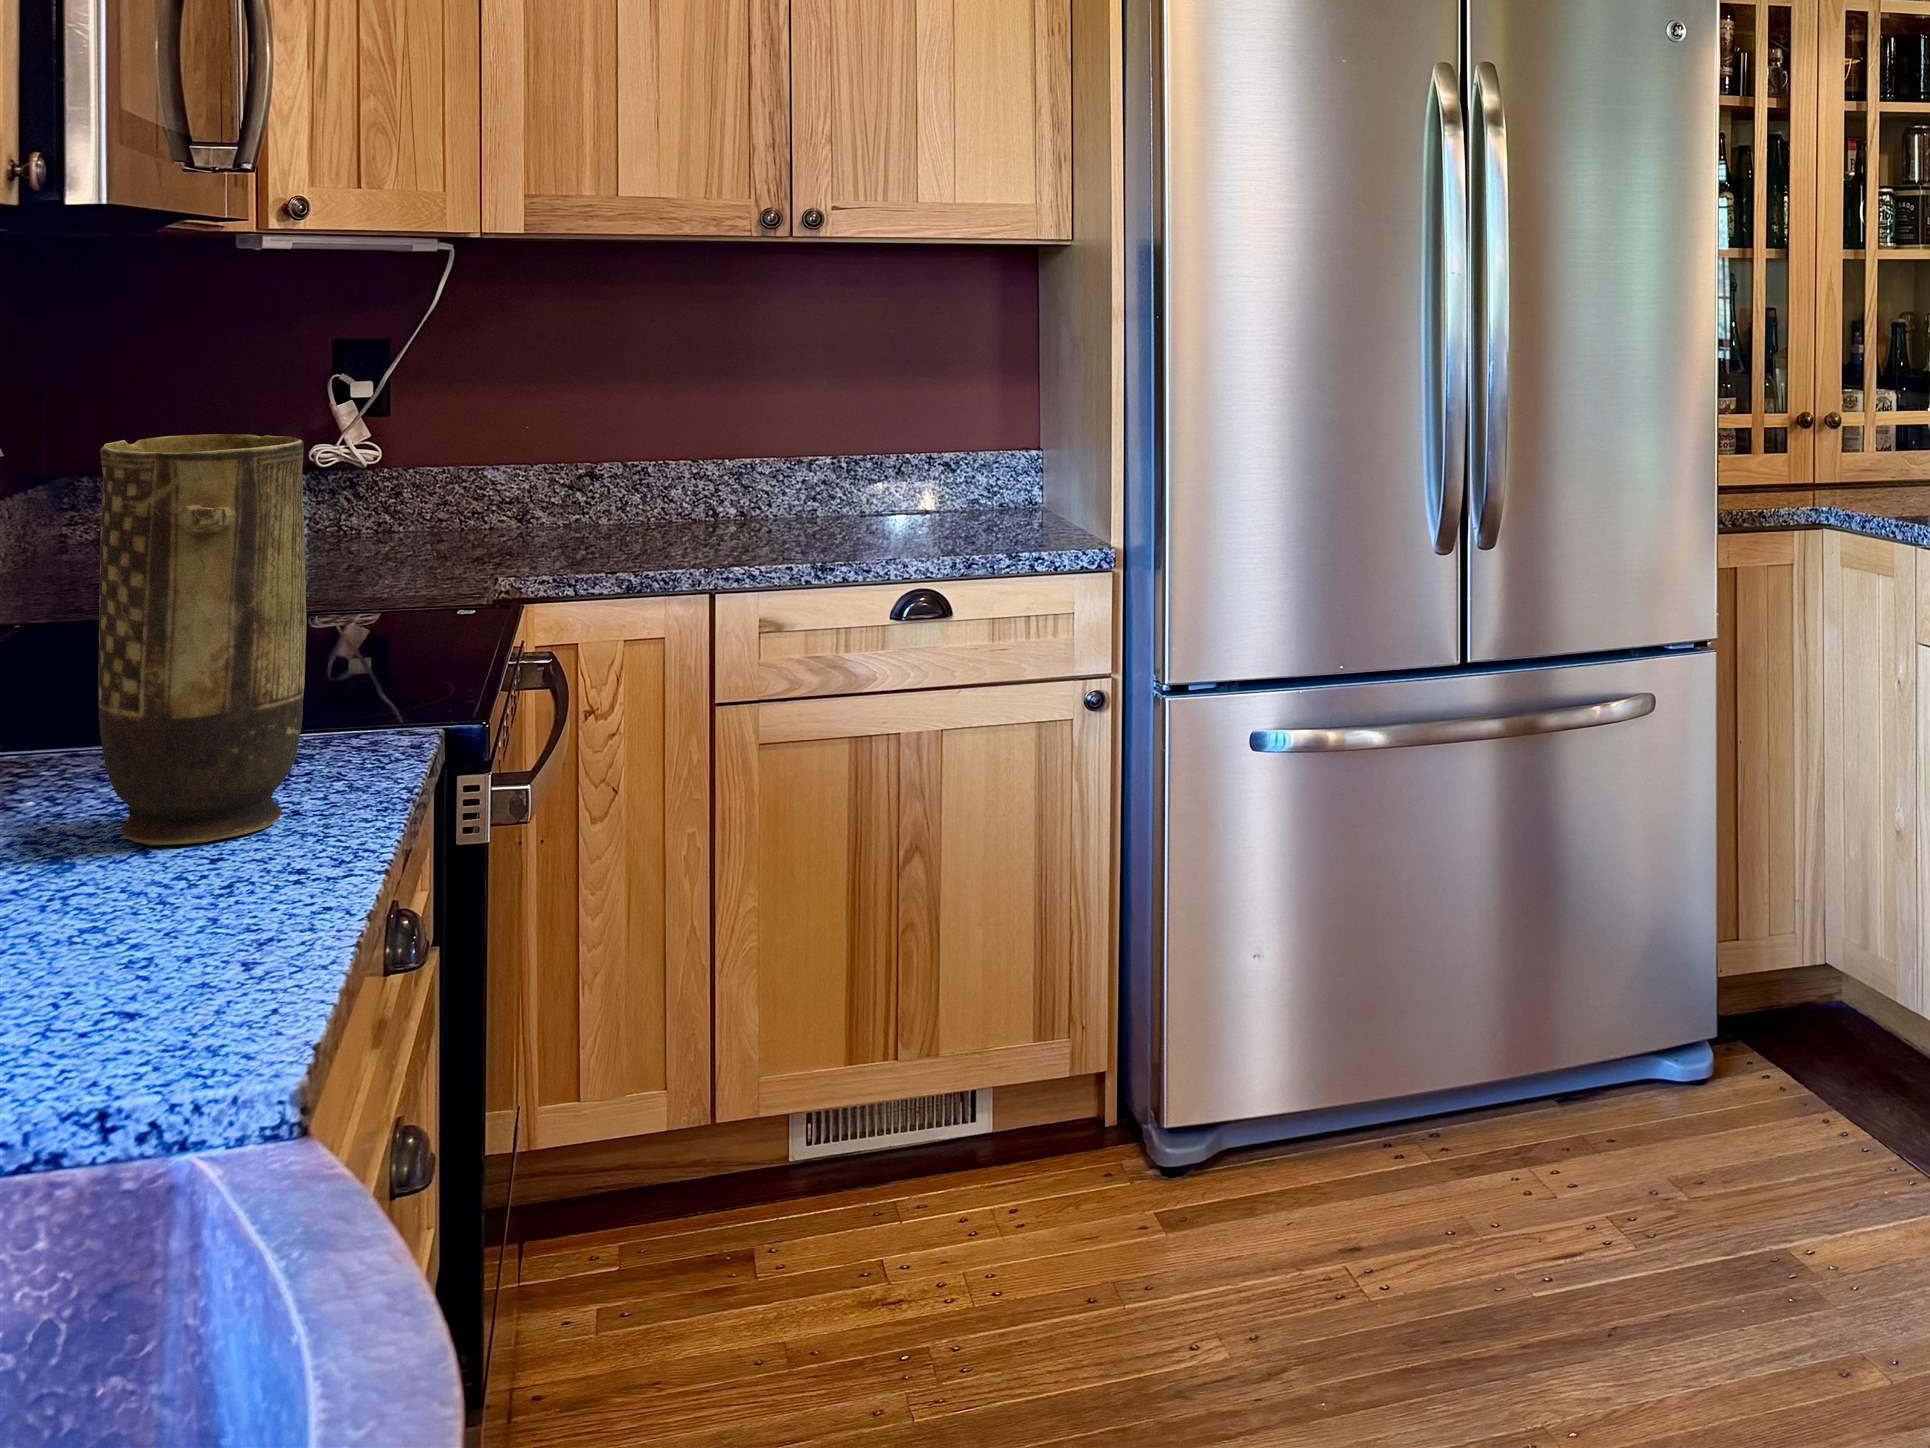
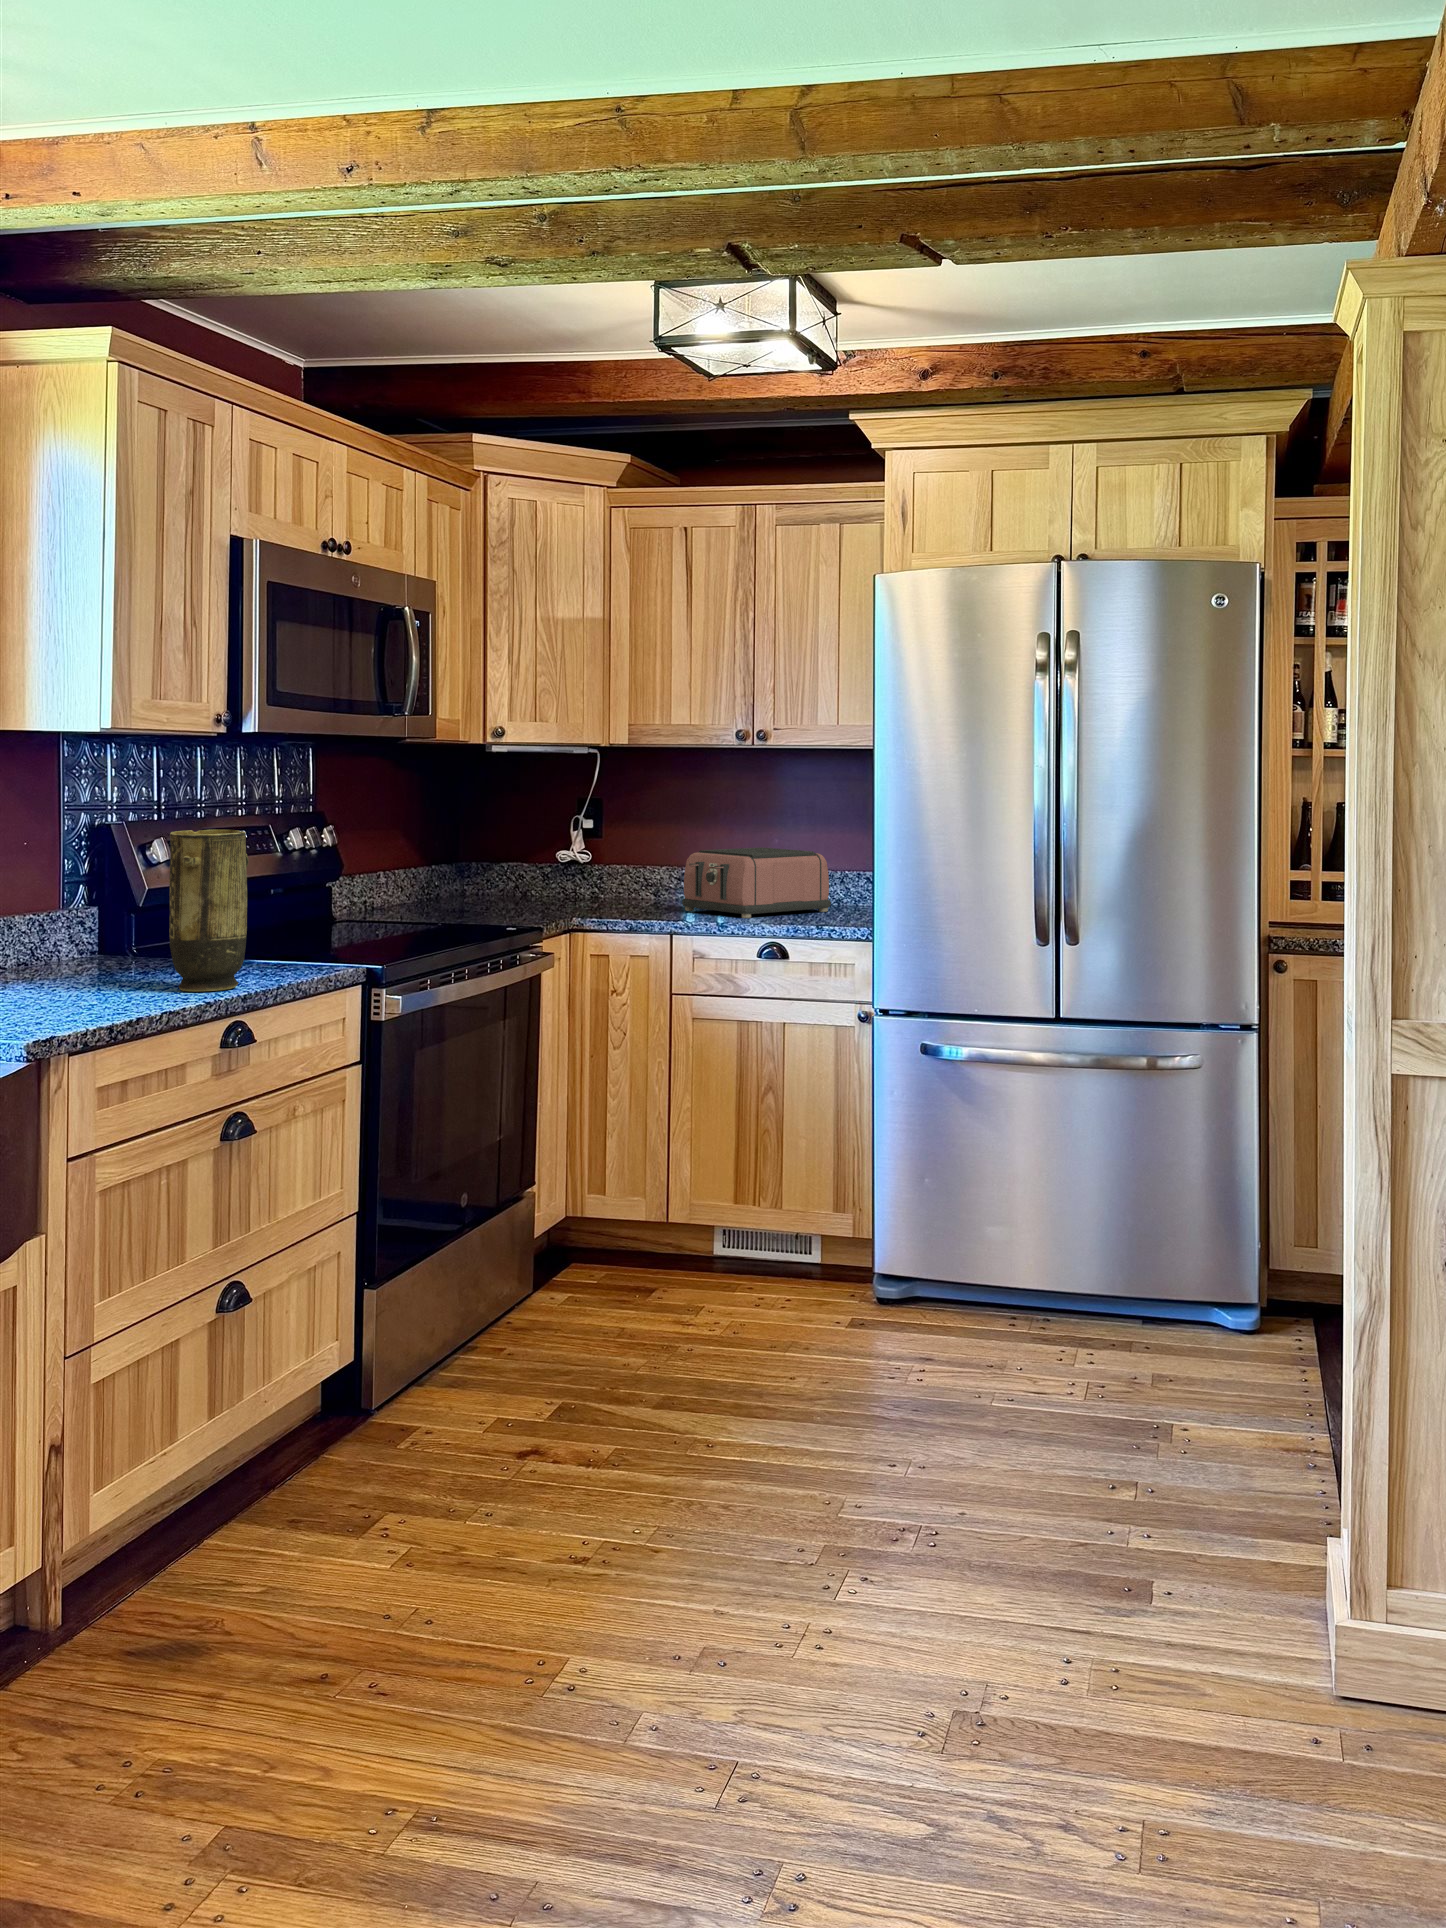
toaster: none [622,419,895,547] -> present [682,847,831,918]

